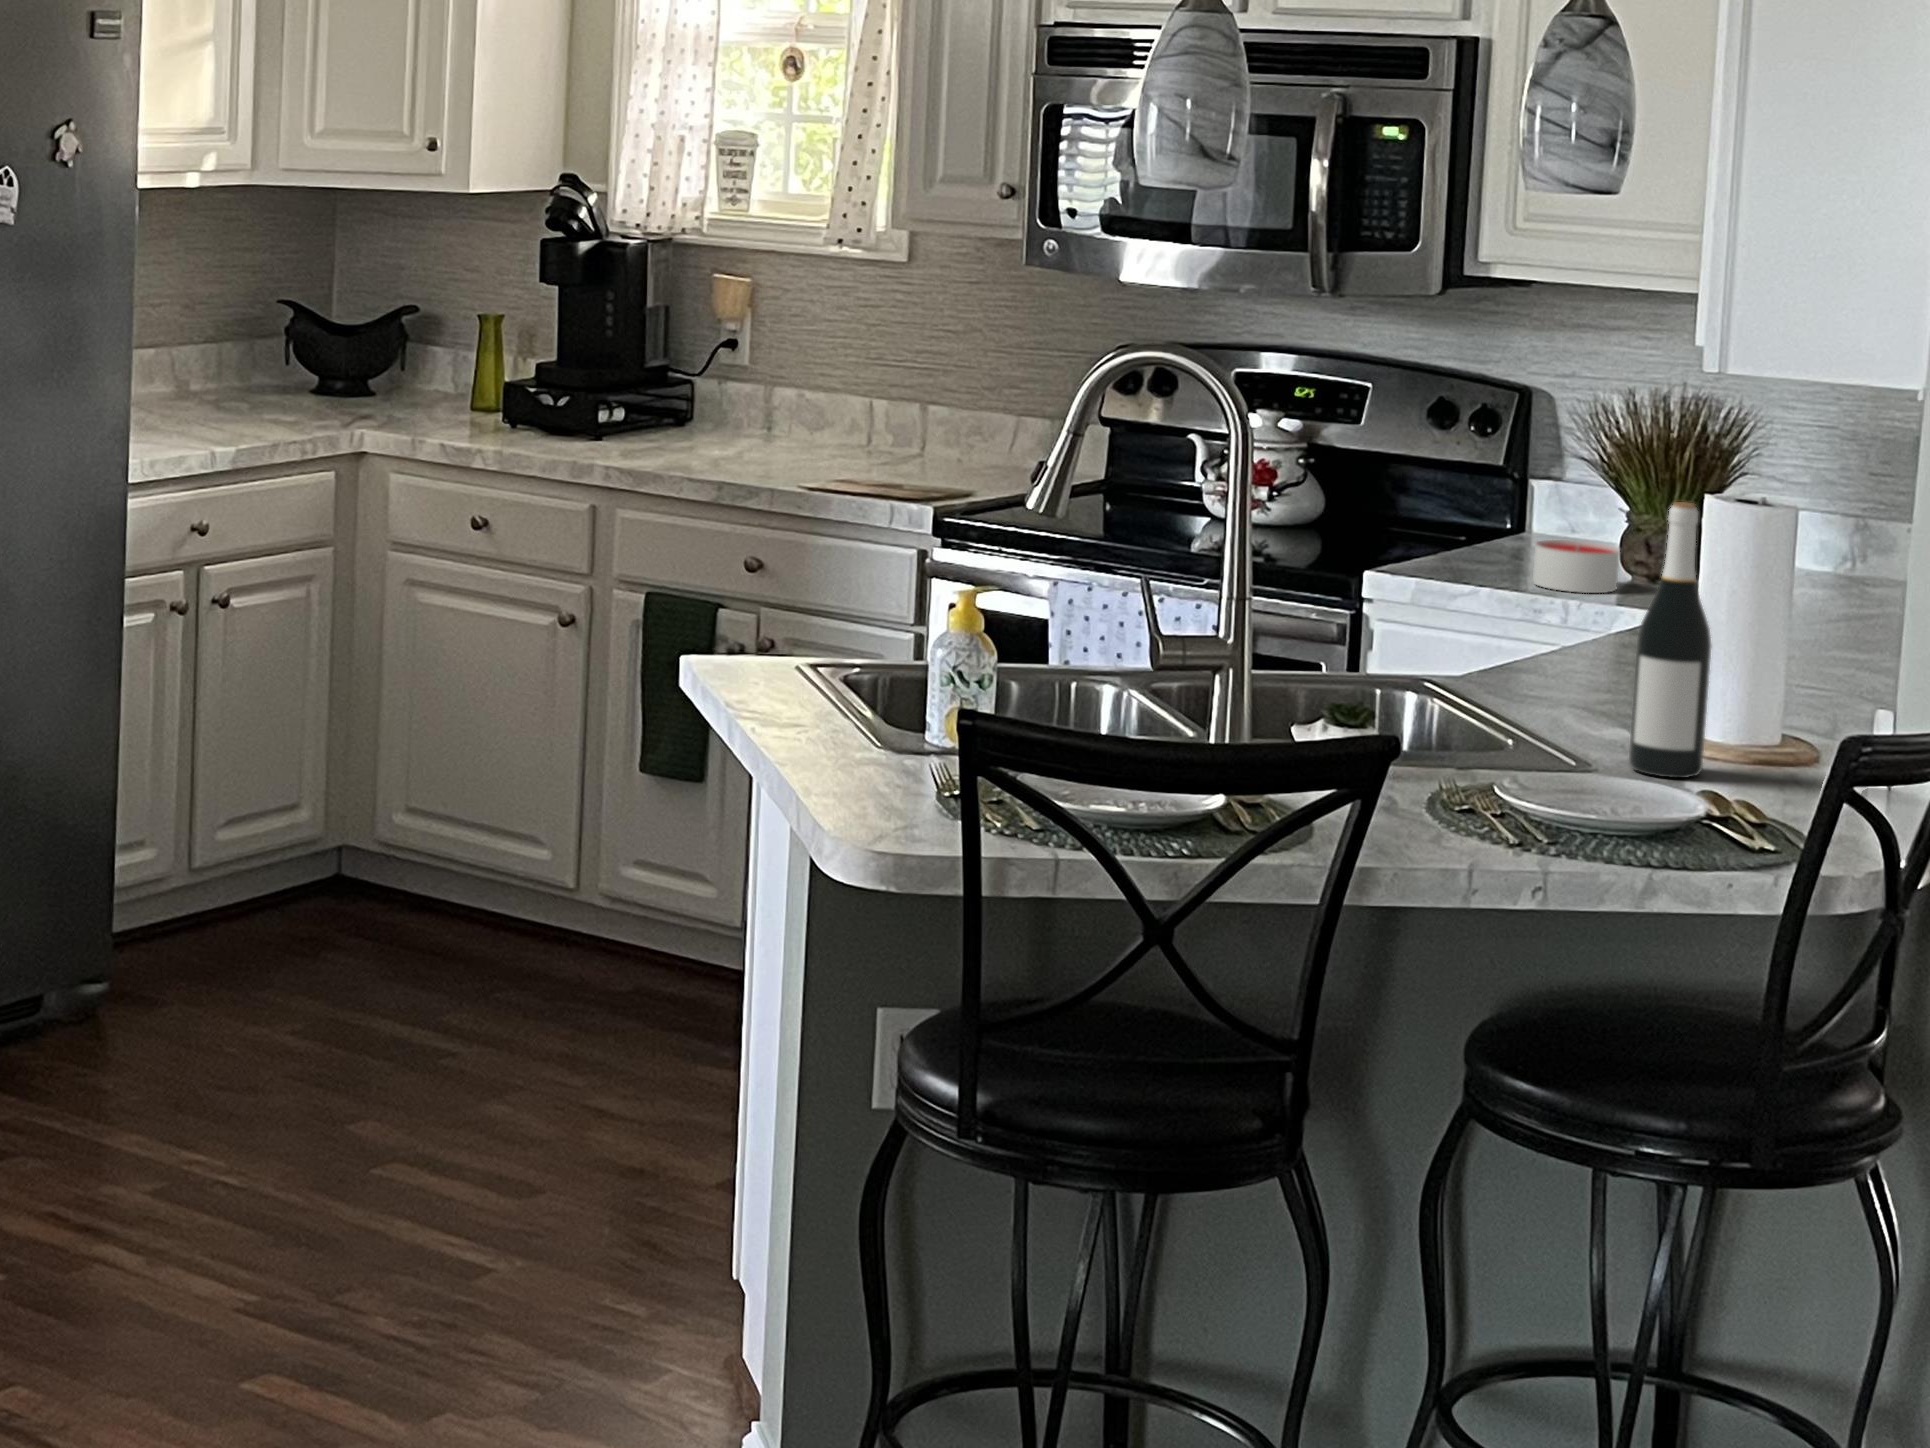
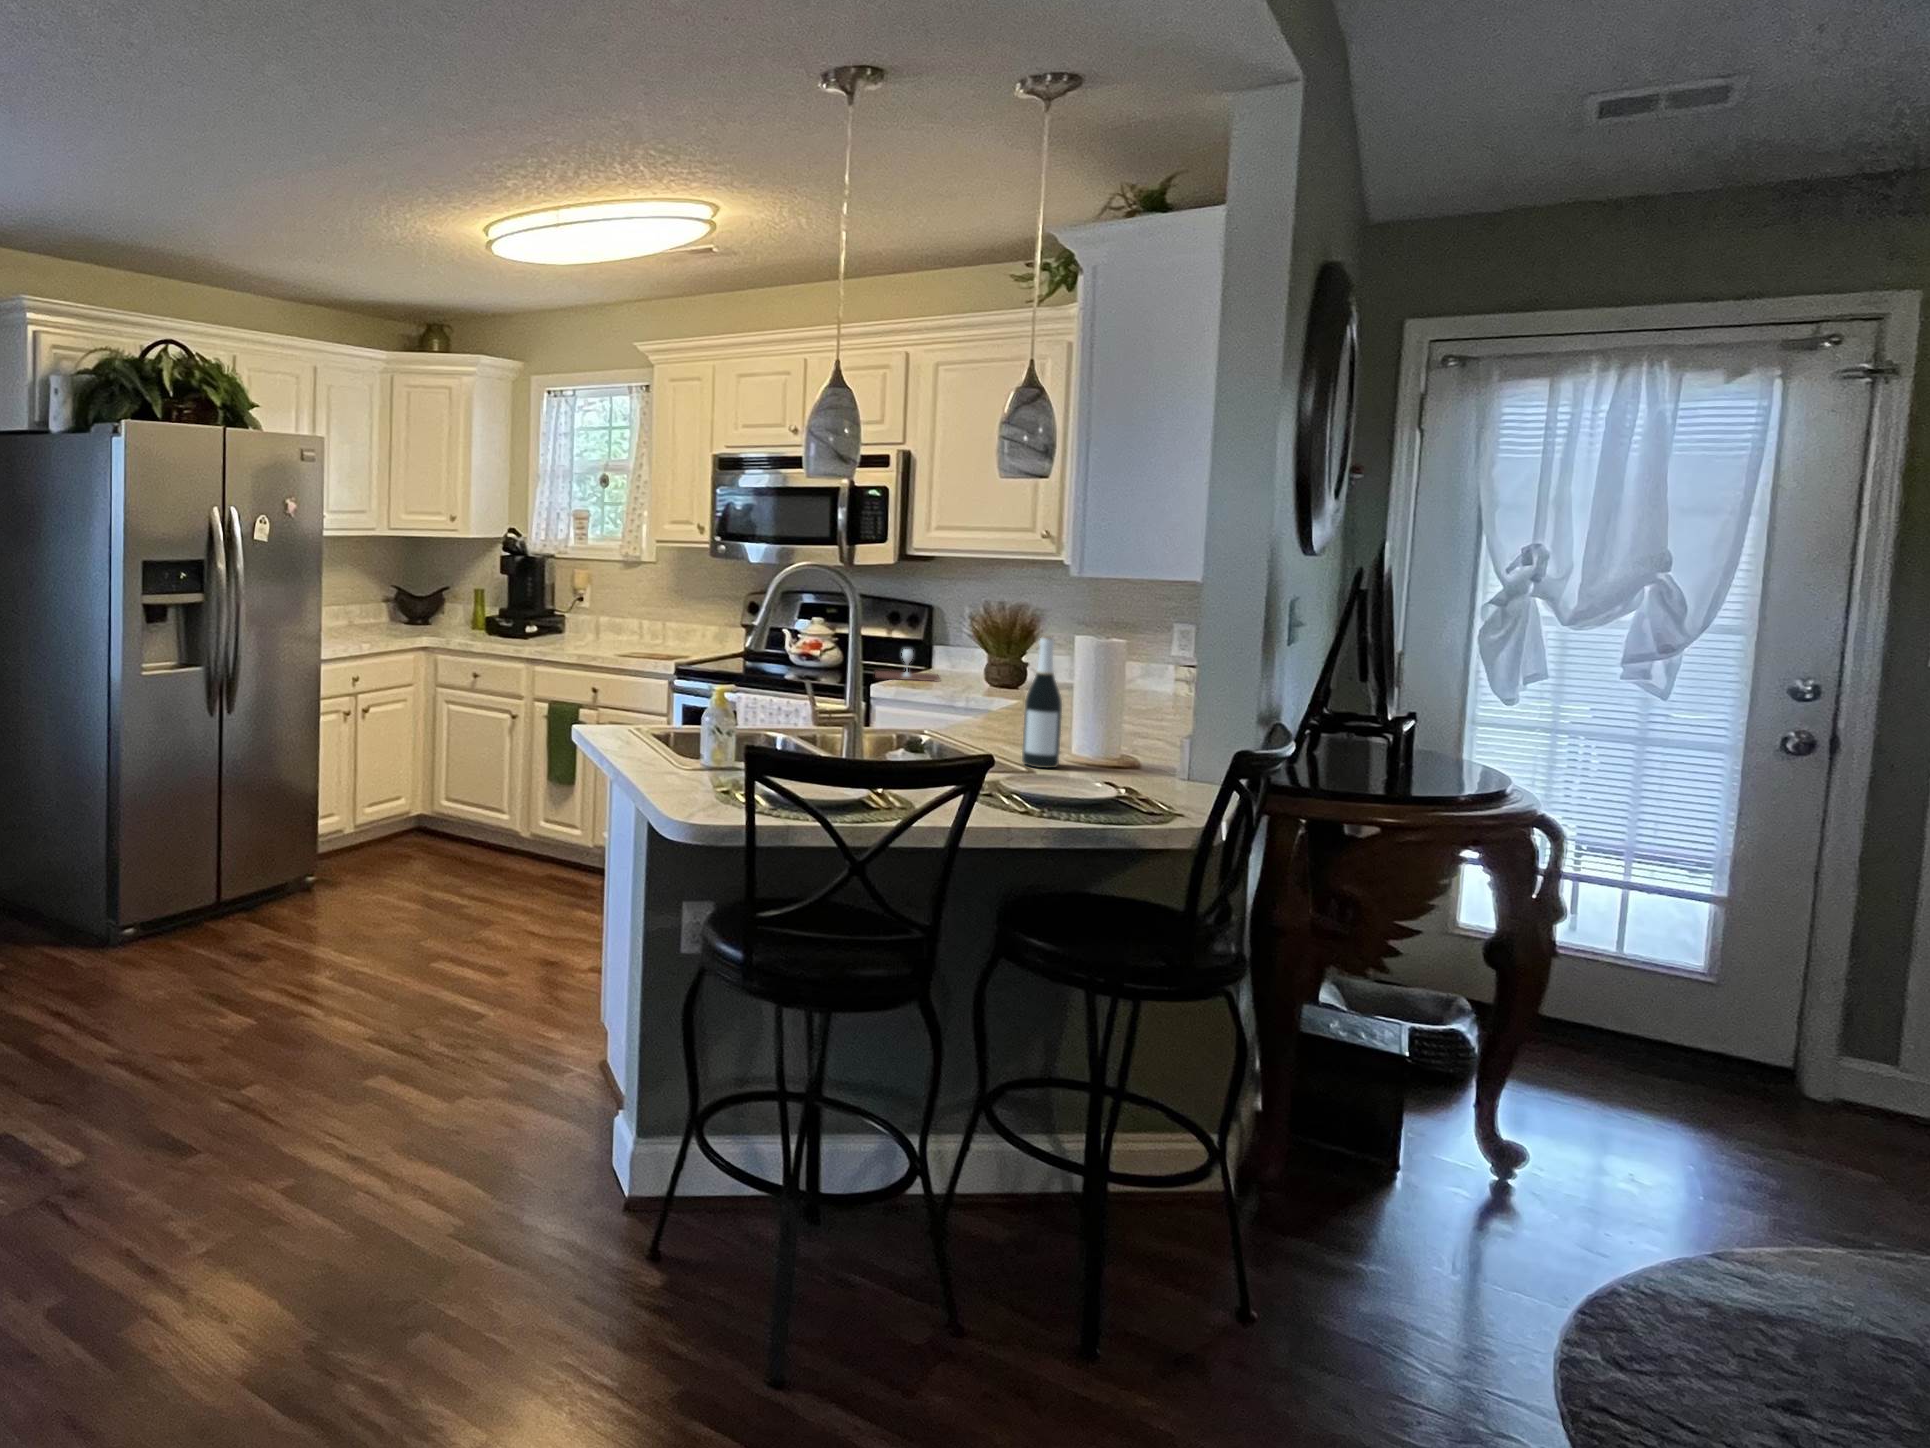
wine glass: none [1388,486,1533,564] -> present [875,648,940,681]
candle: present [1533,540,1620,593] -> none [944,670,984,692]

